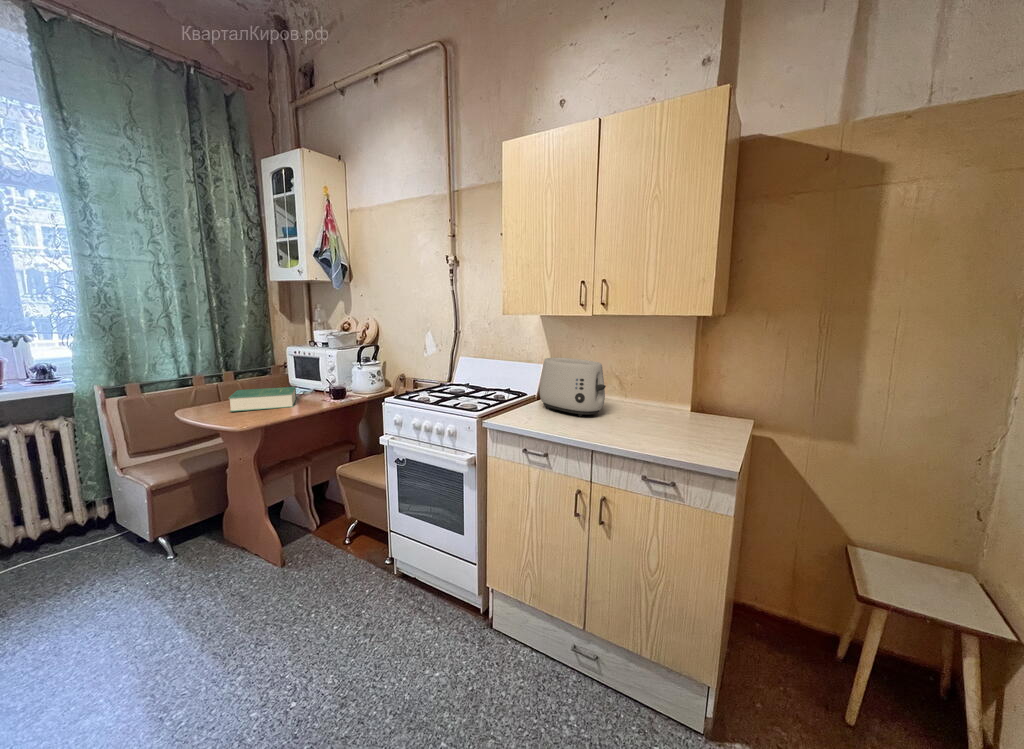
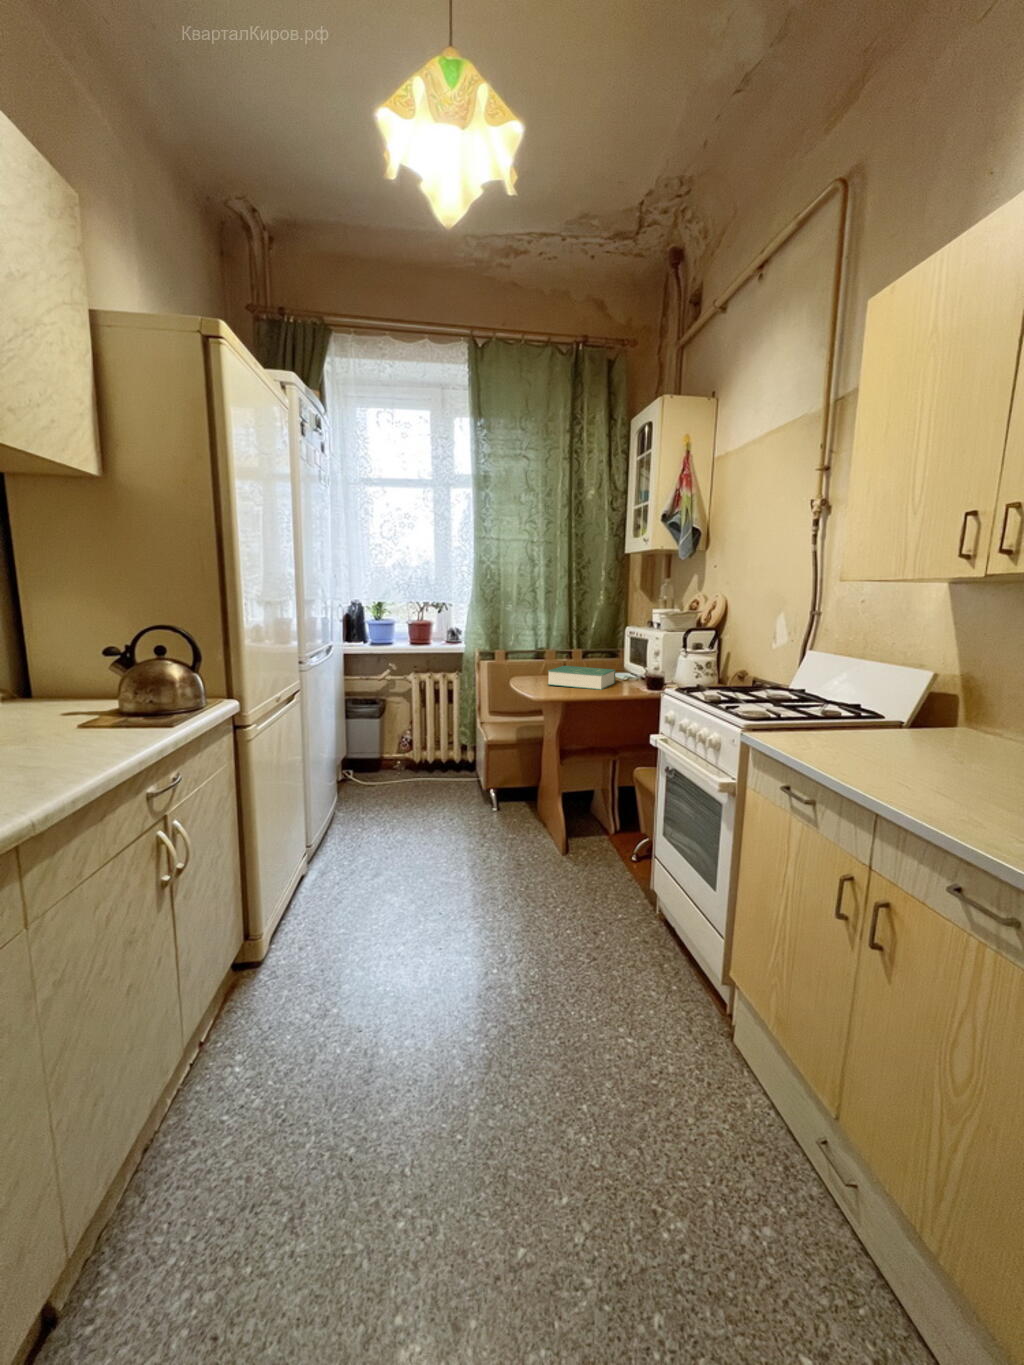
toaster: present [539,358,606,417] -> none [877,654,1006,766]

